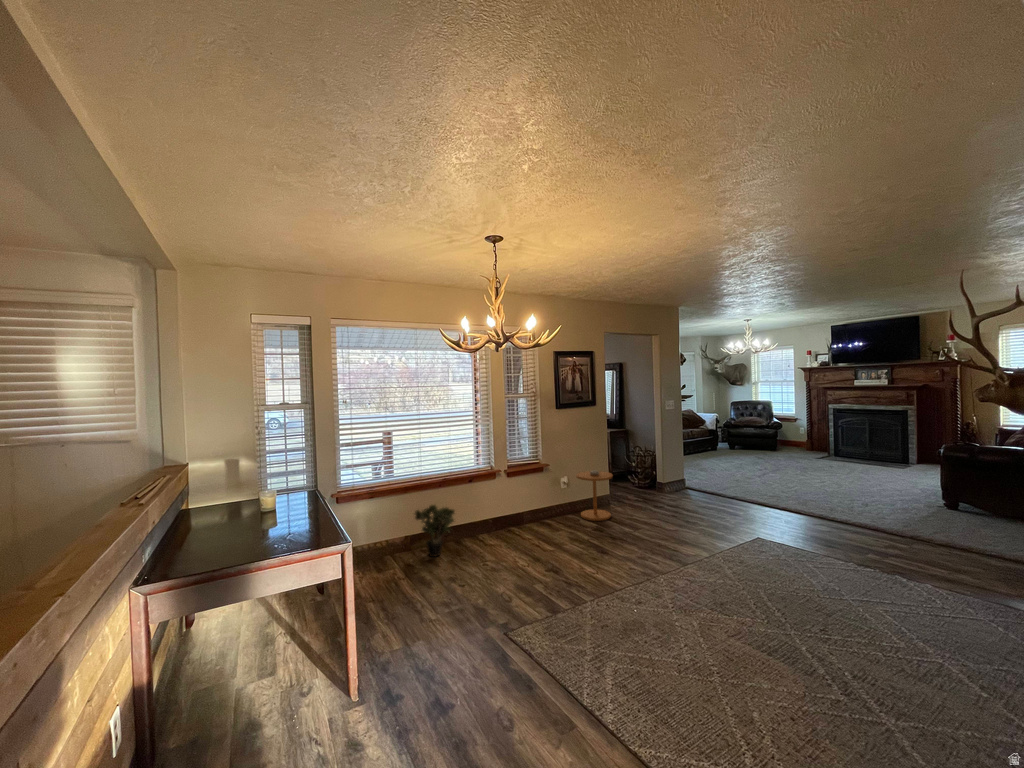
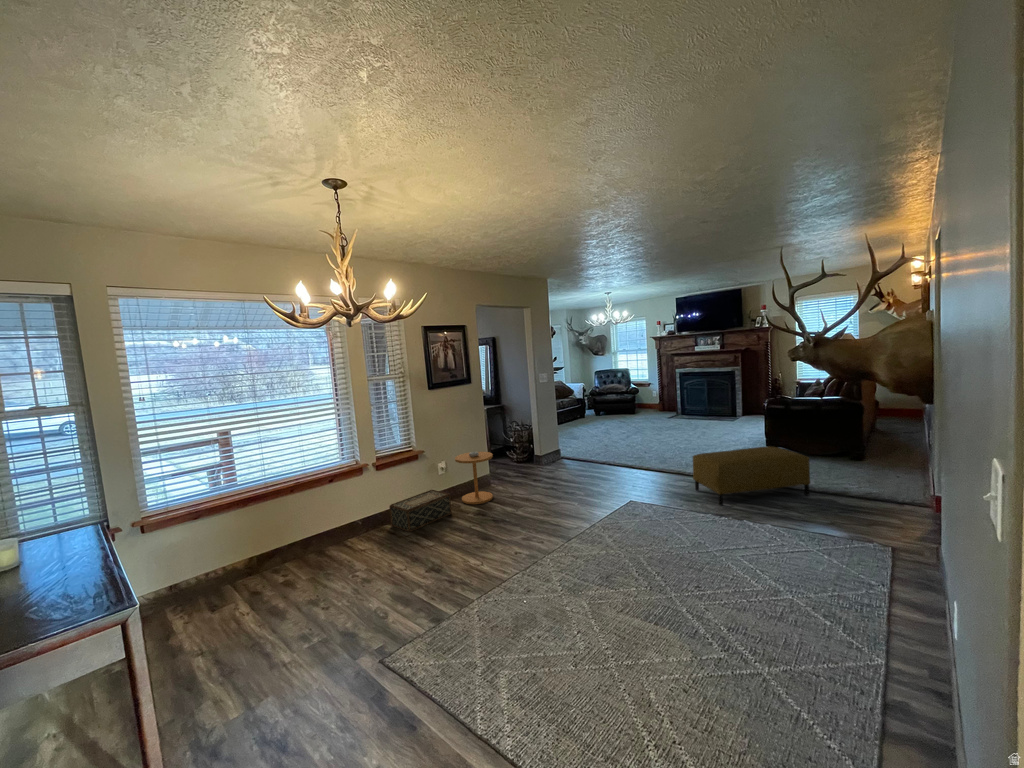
ottoman: none [836,498,996,562] -> present [693,447,810,506]
woven basket: none [516,501,571,536] -> present [389,490,452,532]
potted plant: present [415,505,454,557] -> none [258,514,315,577]

